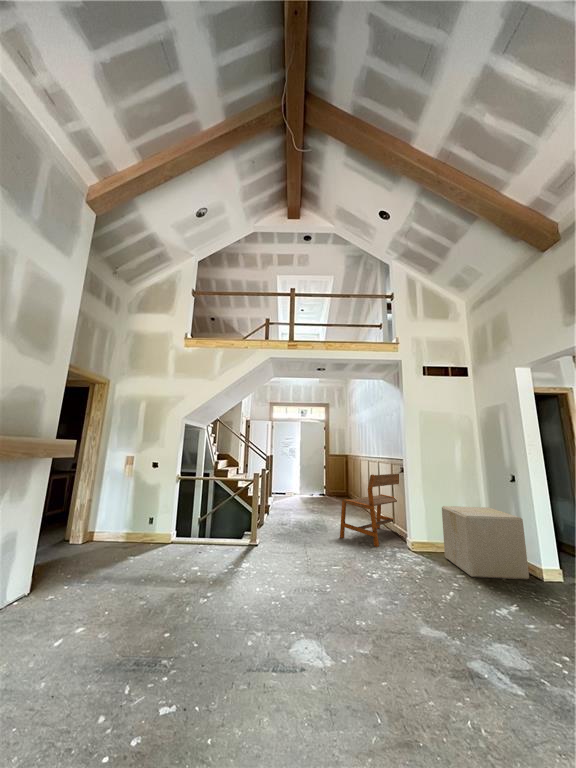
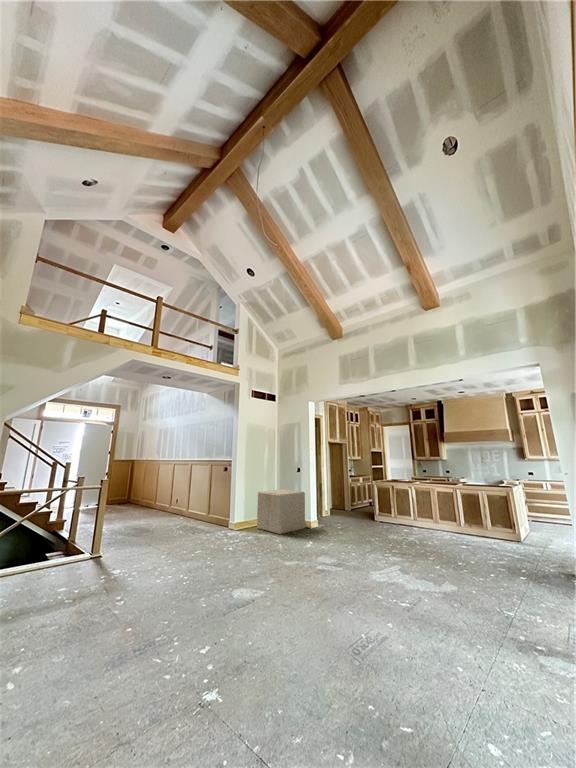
bench: present [340,474,399,547] -> none [170,470,222,532]

